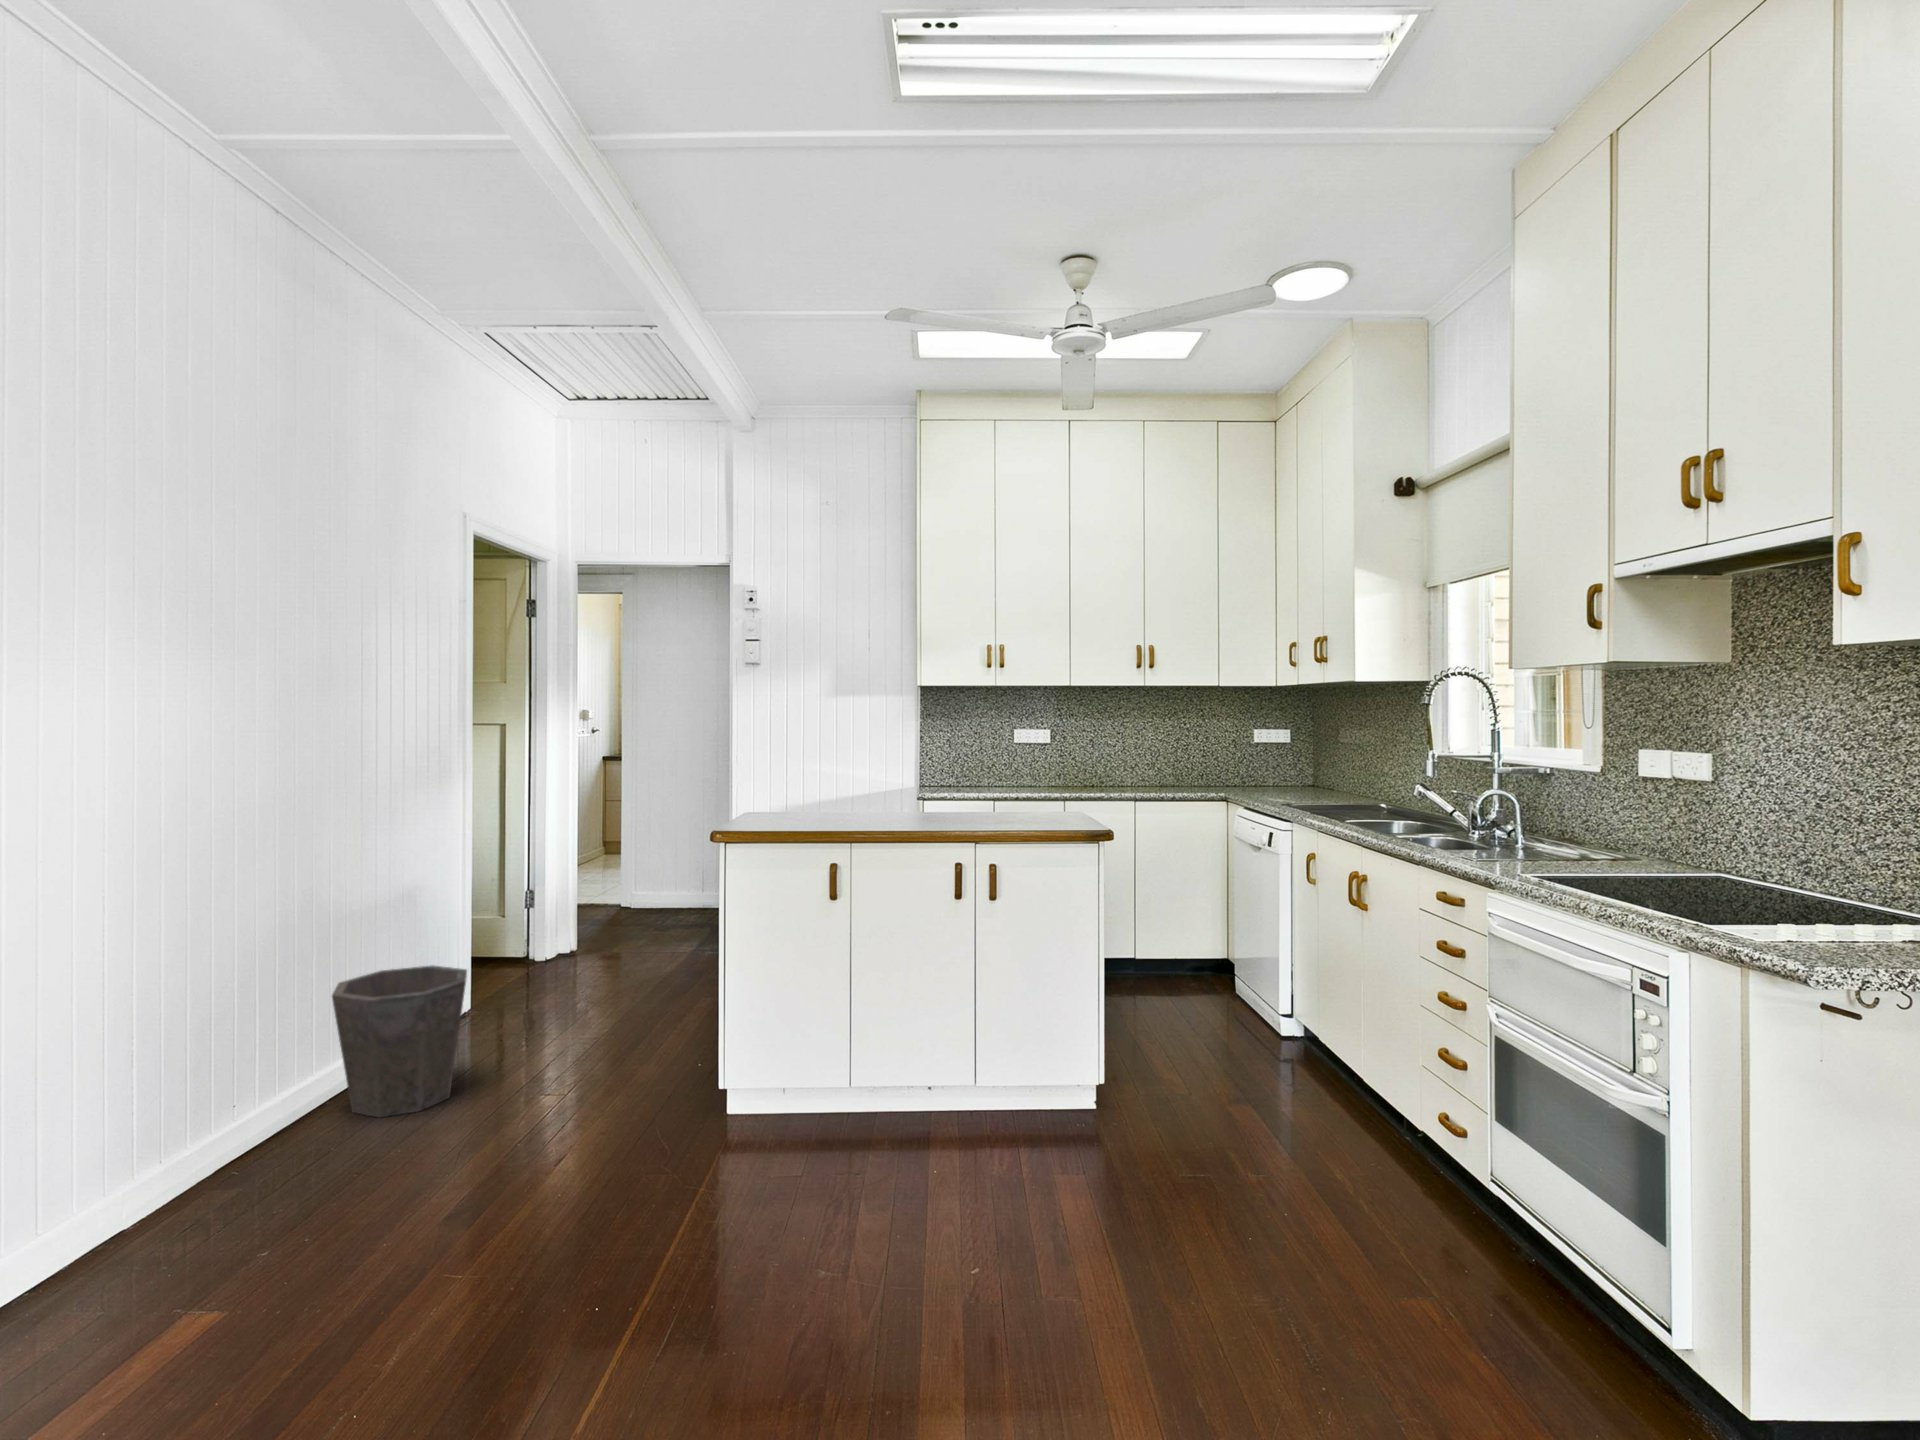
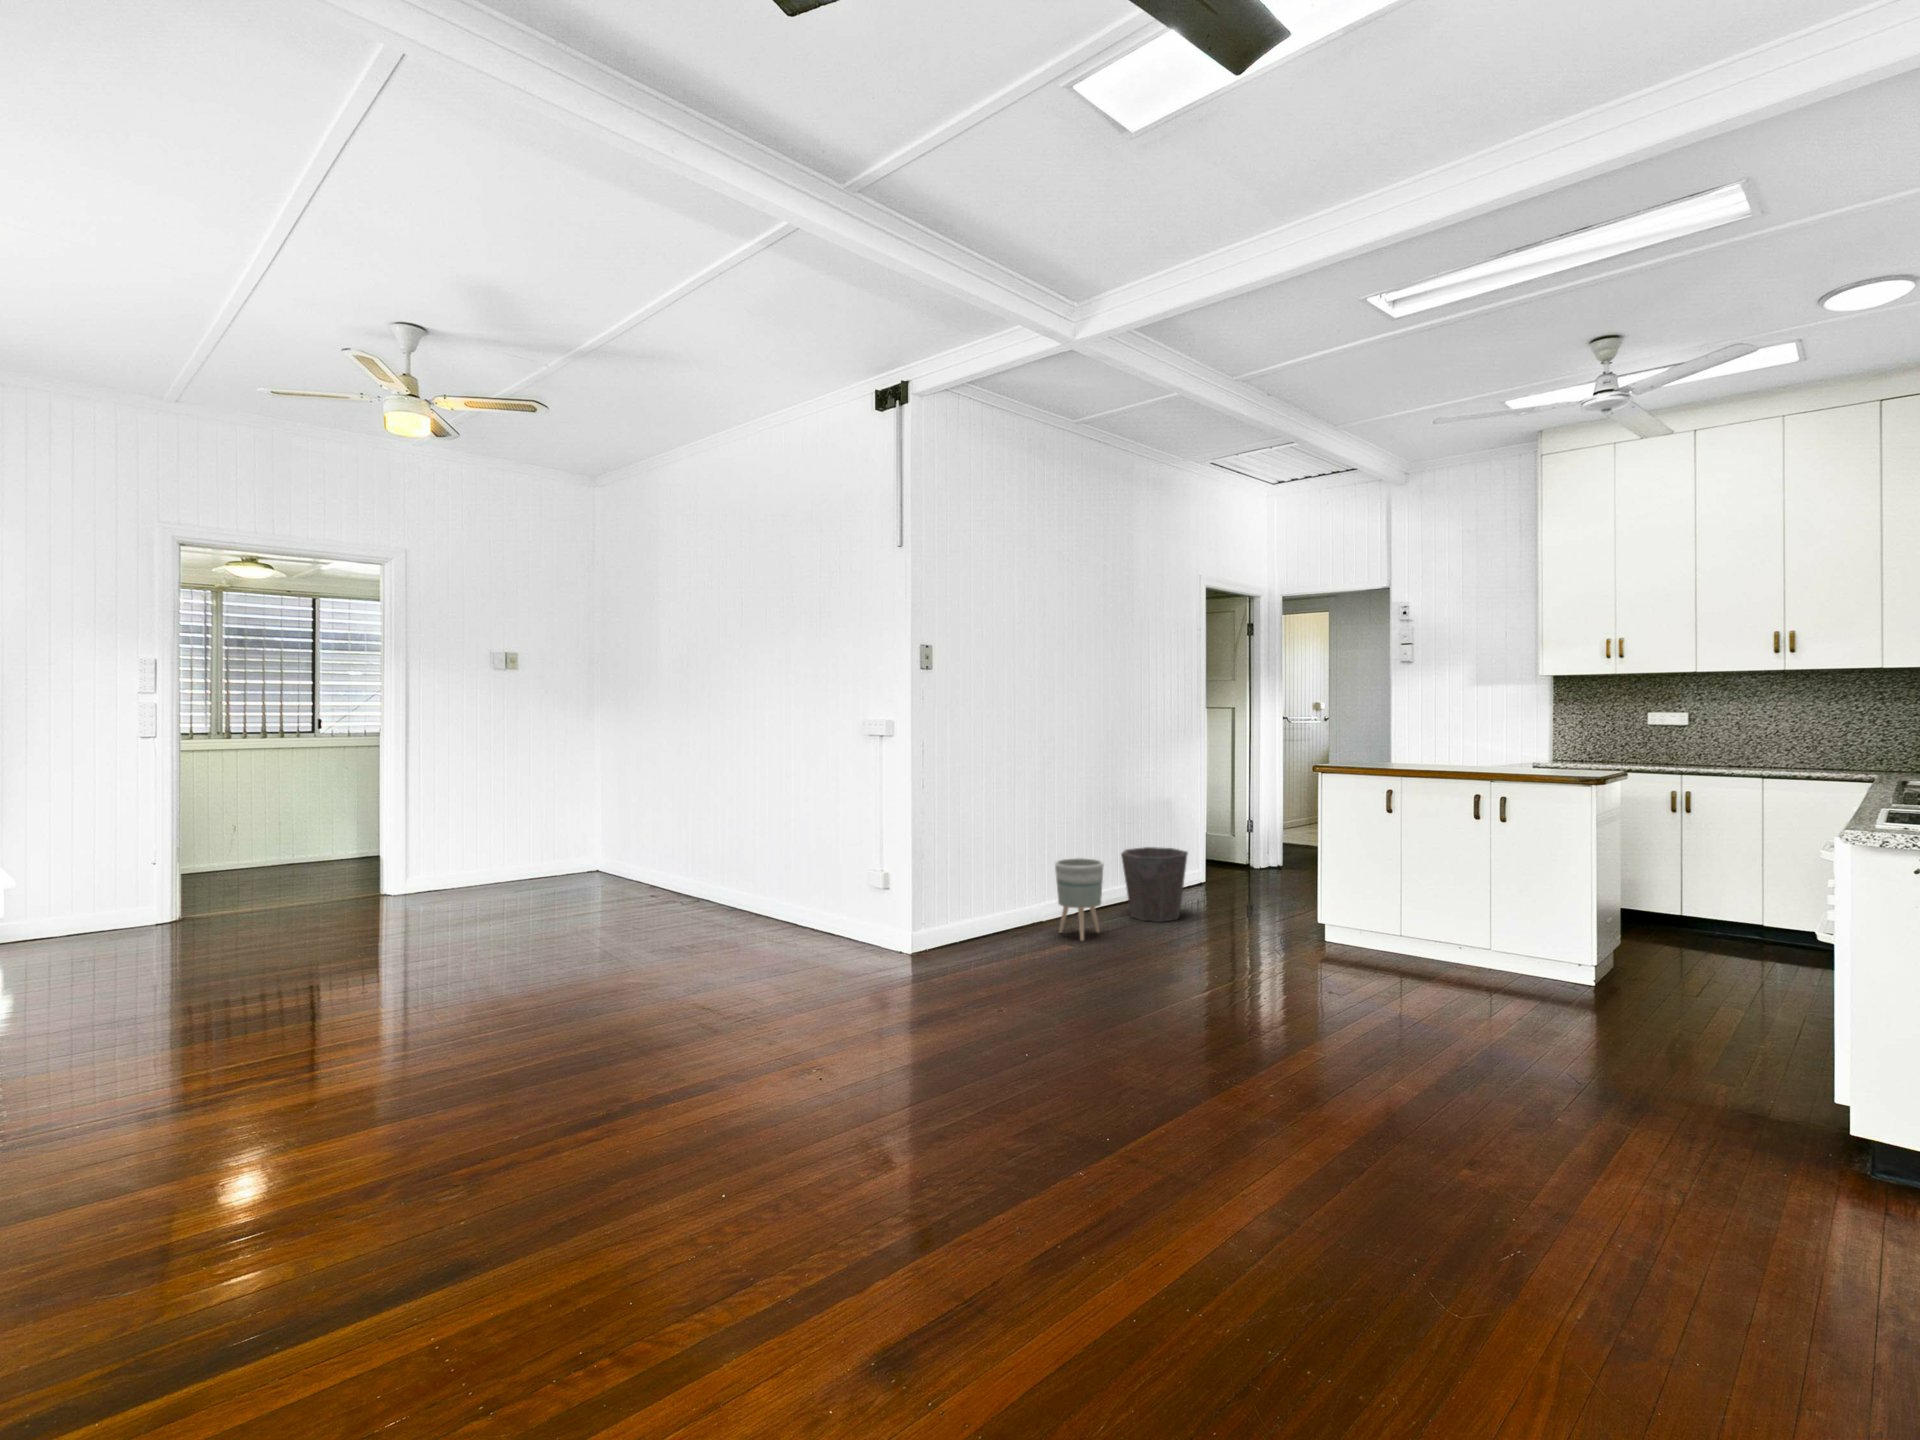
planter: none [173,1027,303,1220] -> present [1055,858,1104,941]

